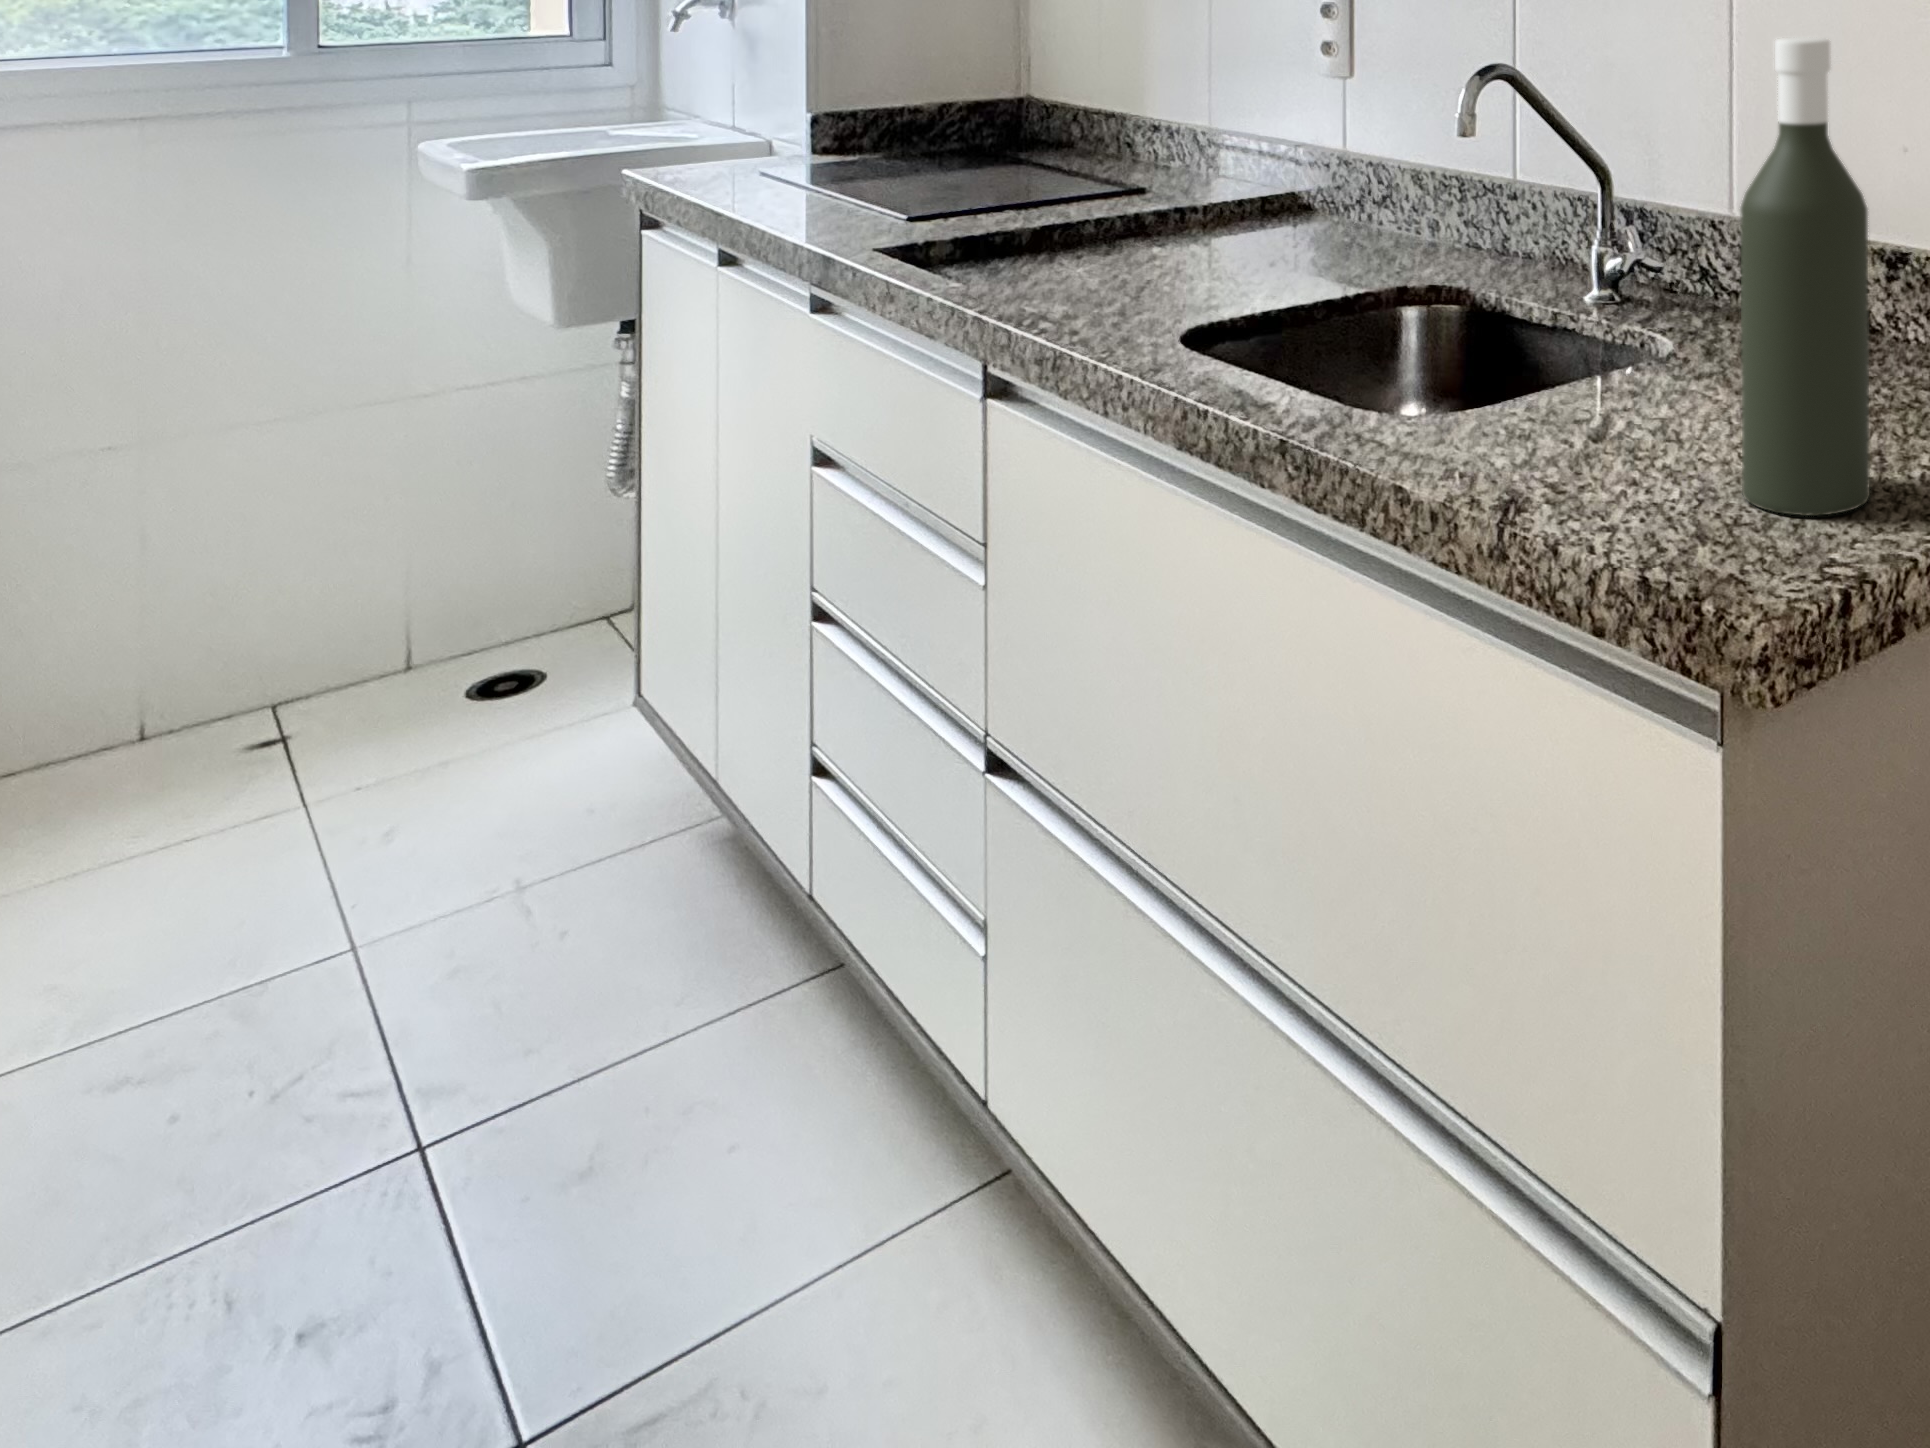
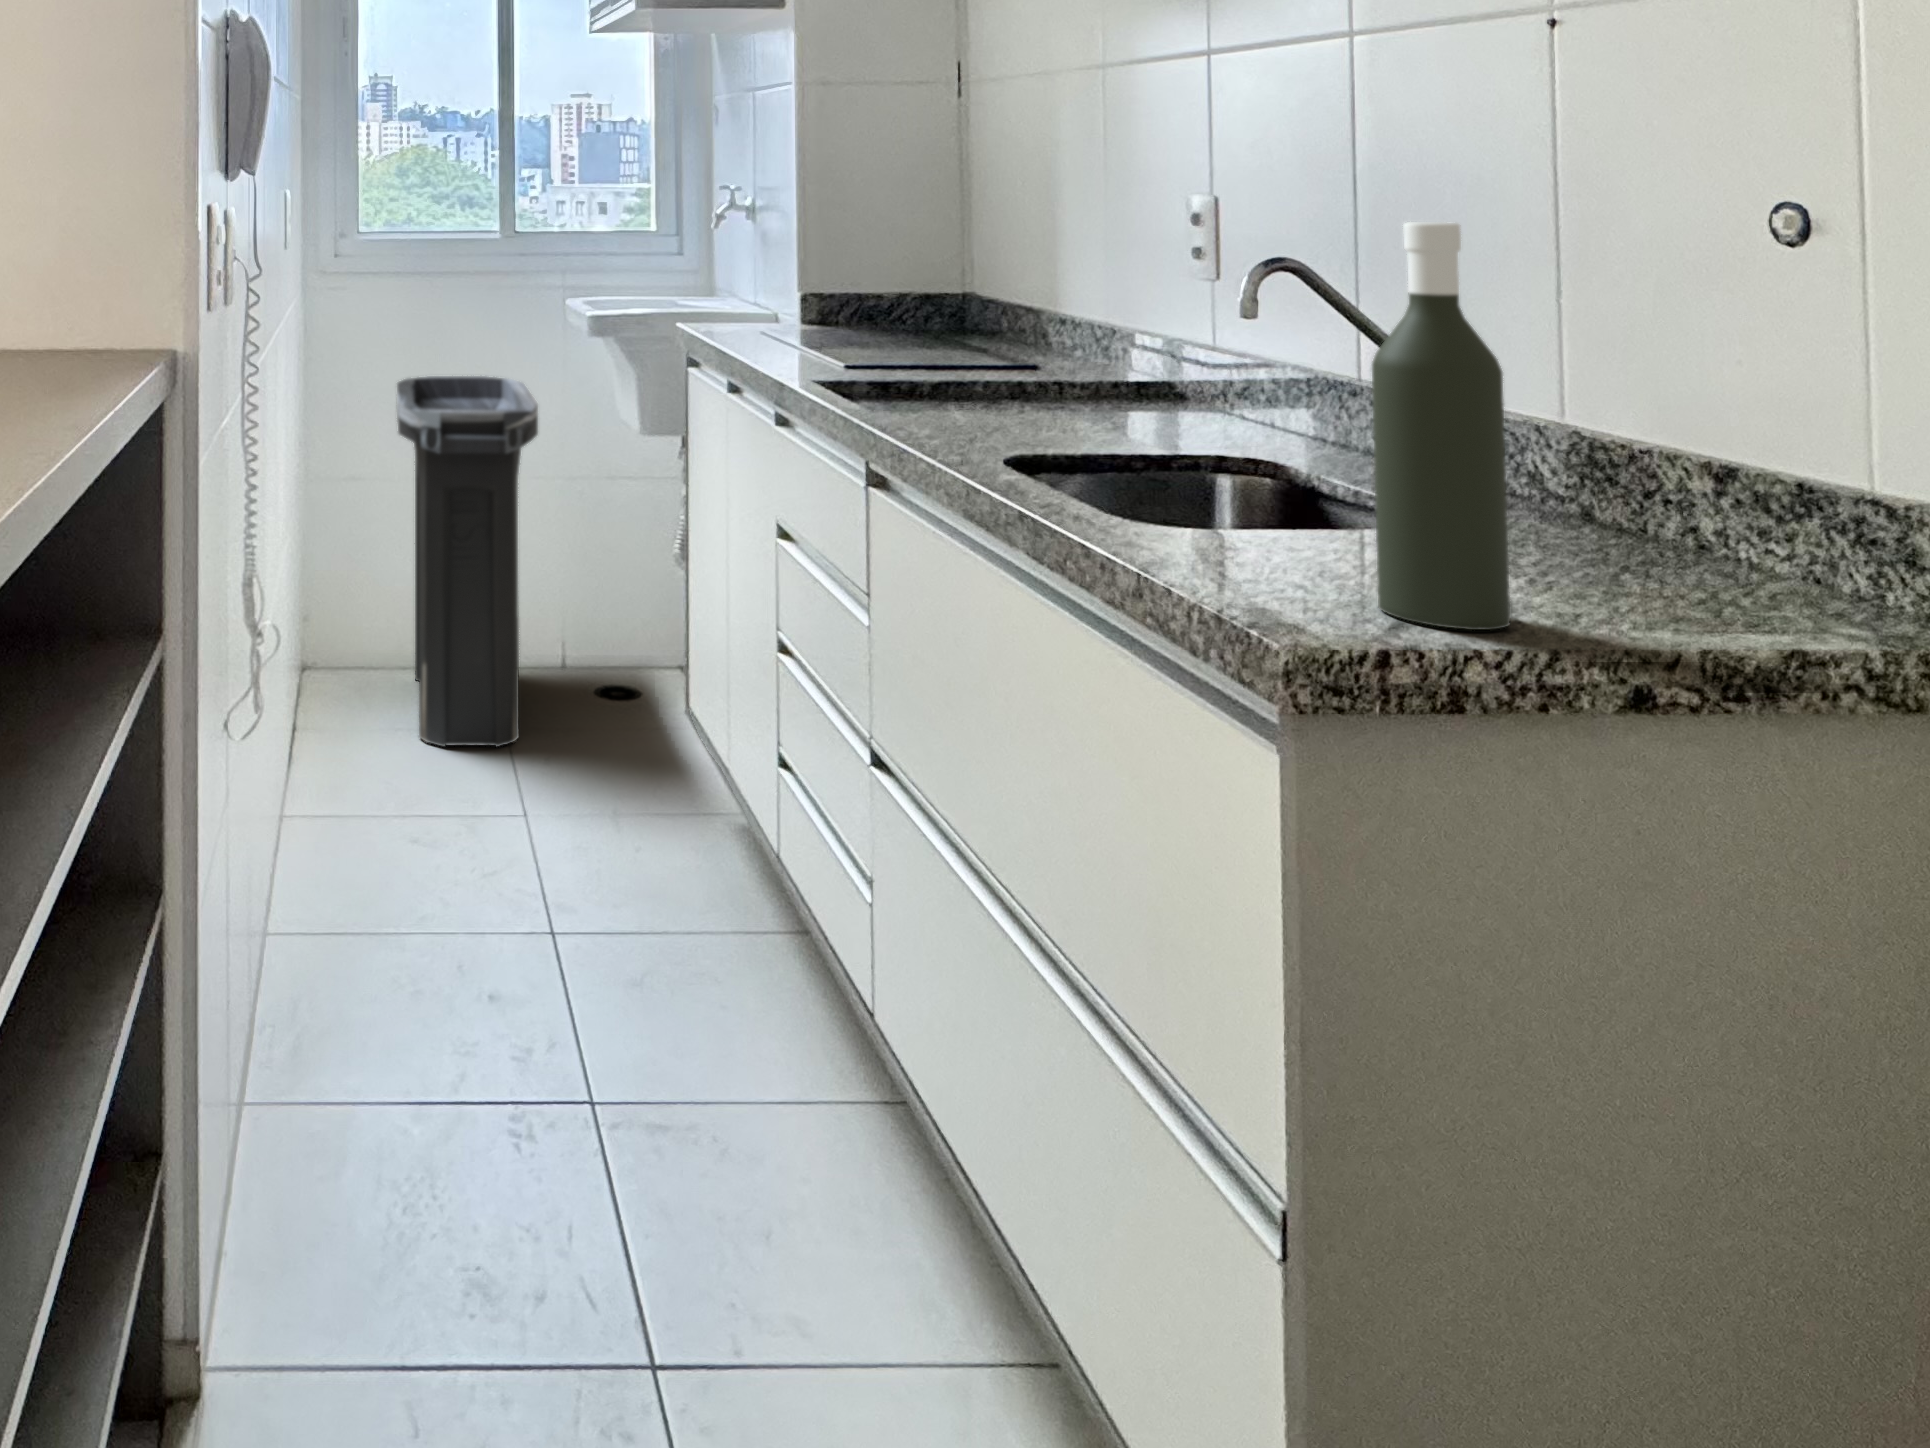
trash can: none [50,275,361,907] -> present [397,376,538,747]

